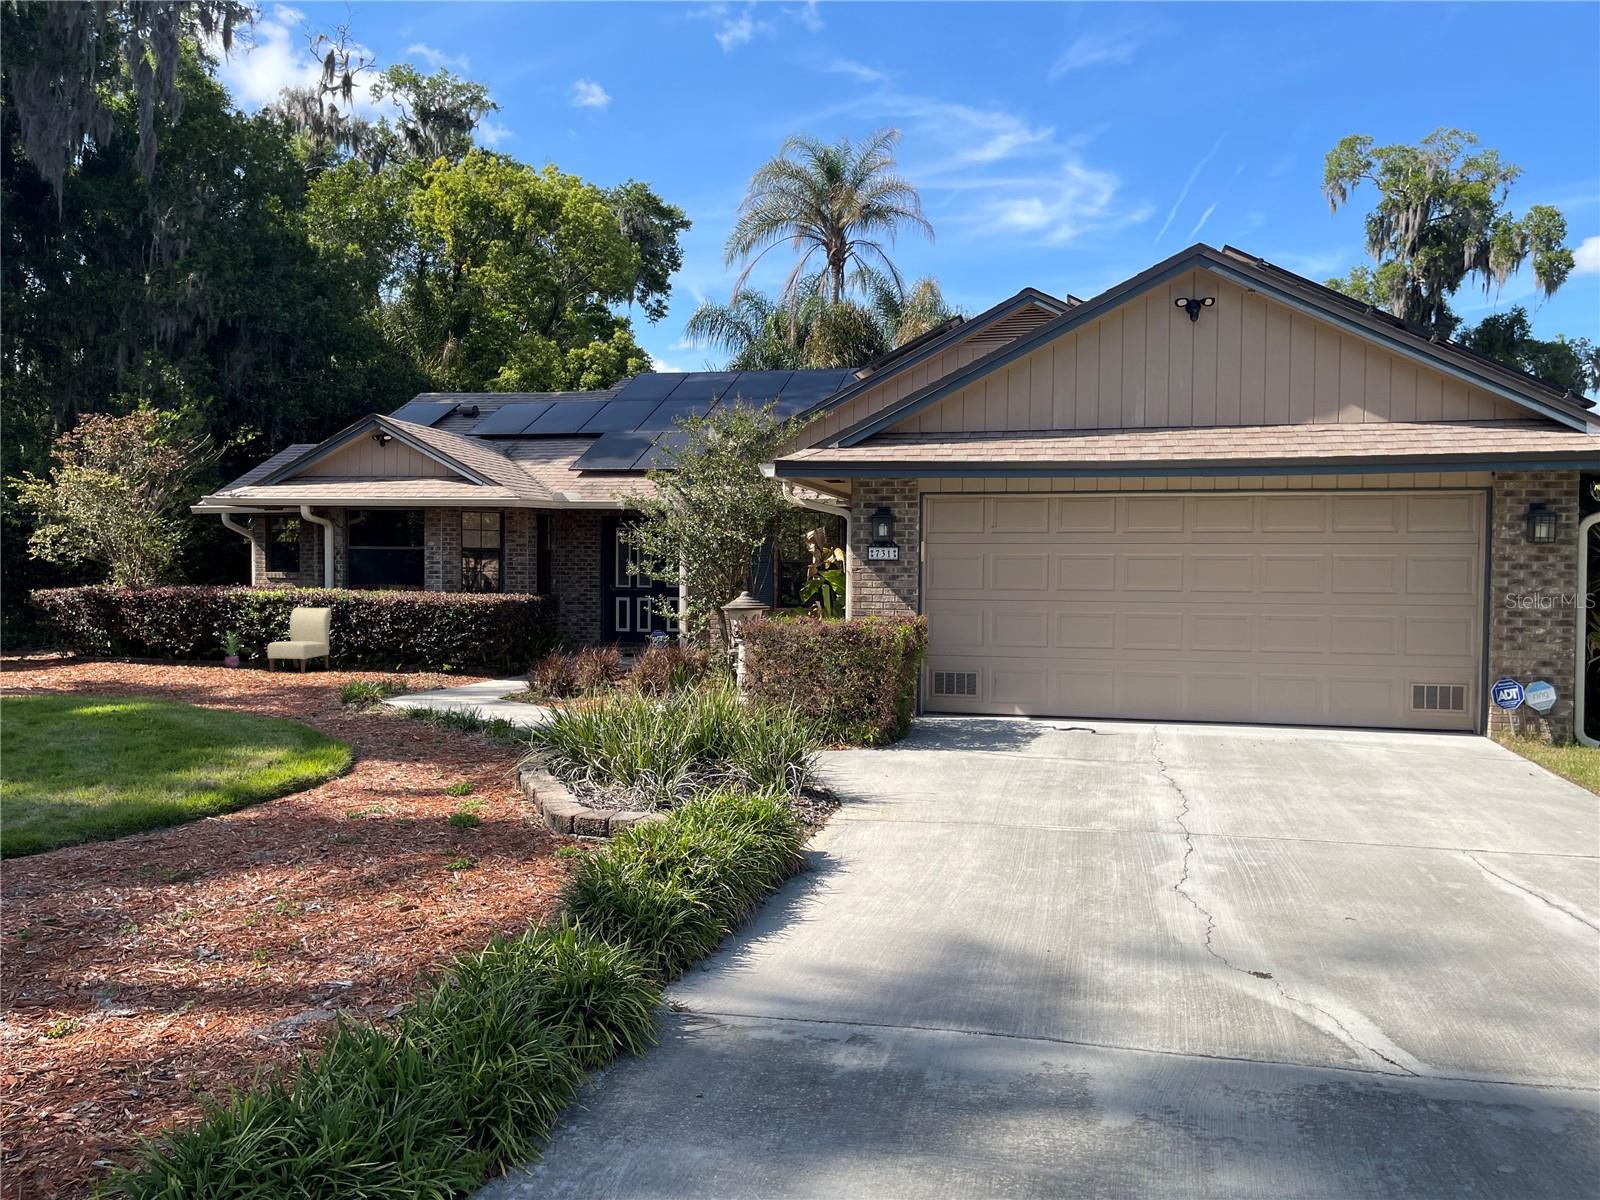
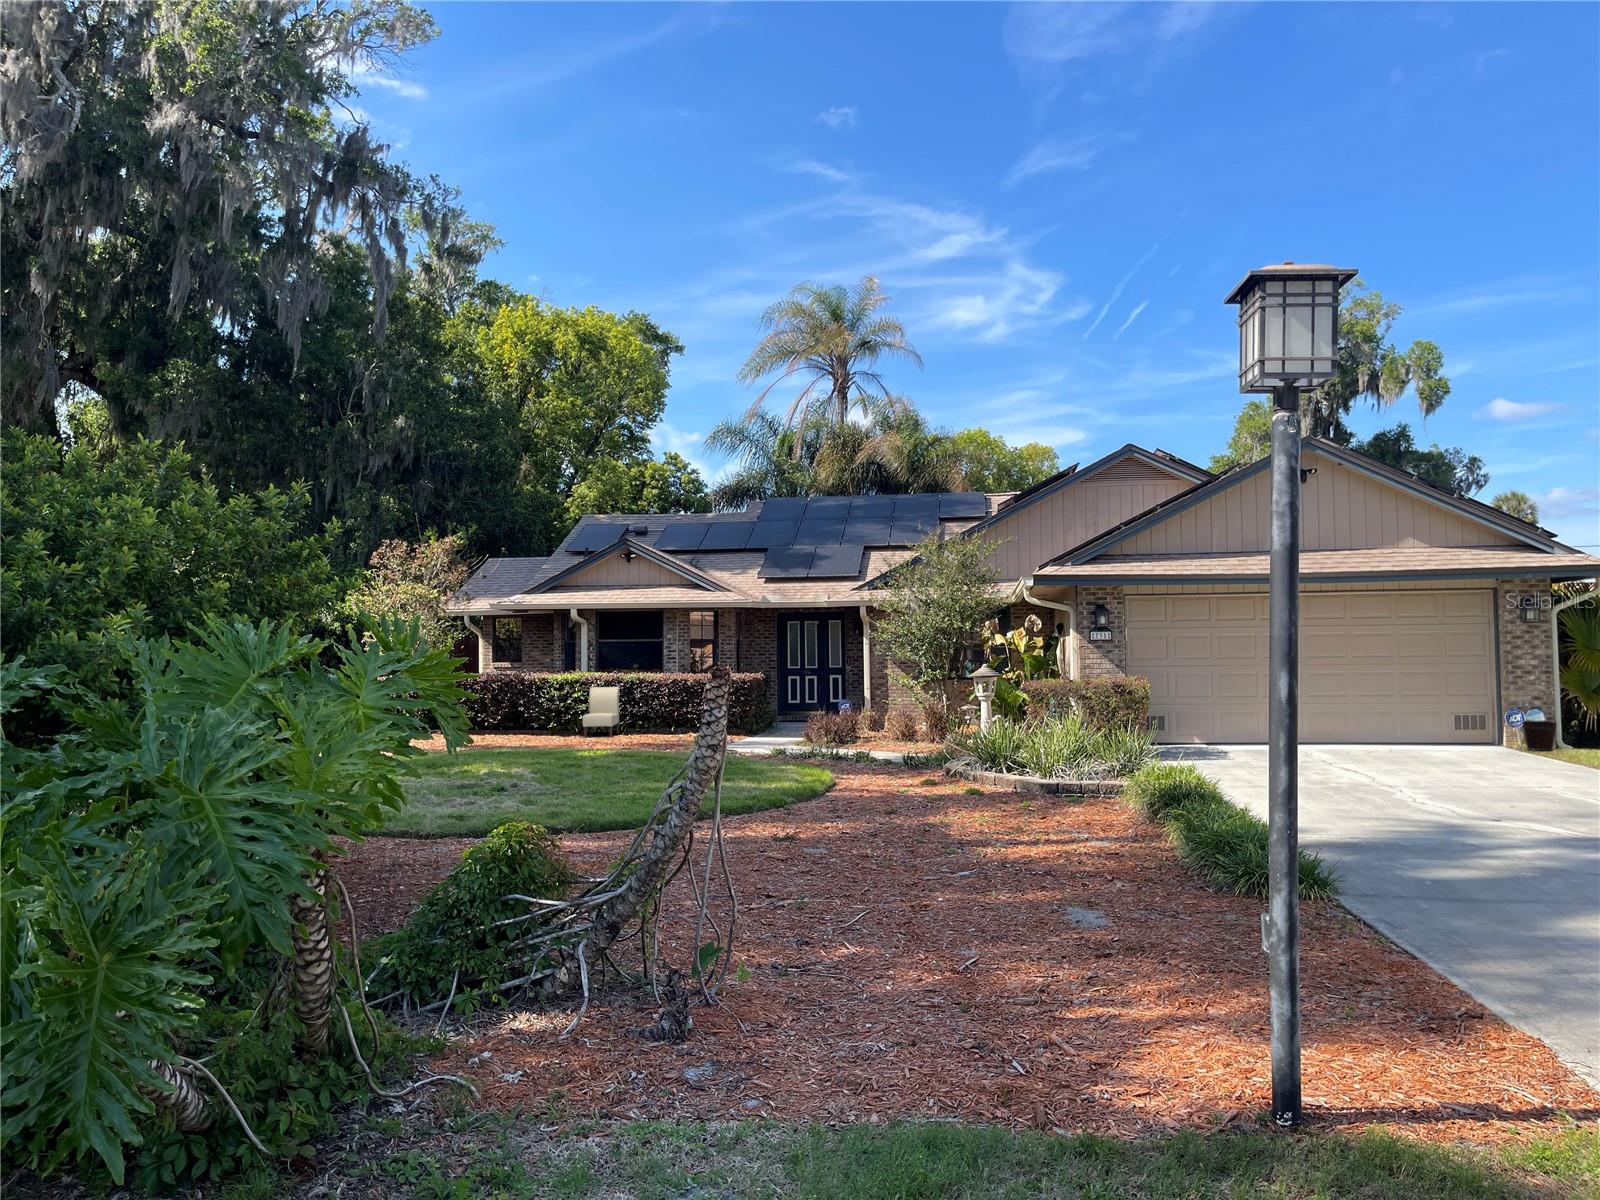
decorative plant: present [223,632,239,668] -> none [526,706,558,736]
bucket: none [1515,697,1568,748] -> present [1522,720,1556,751]

